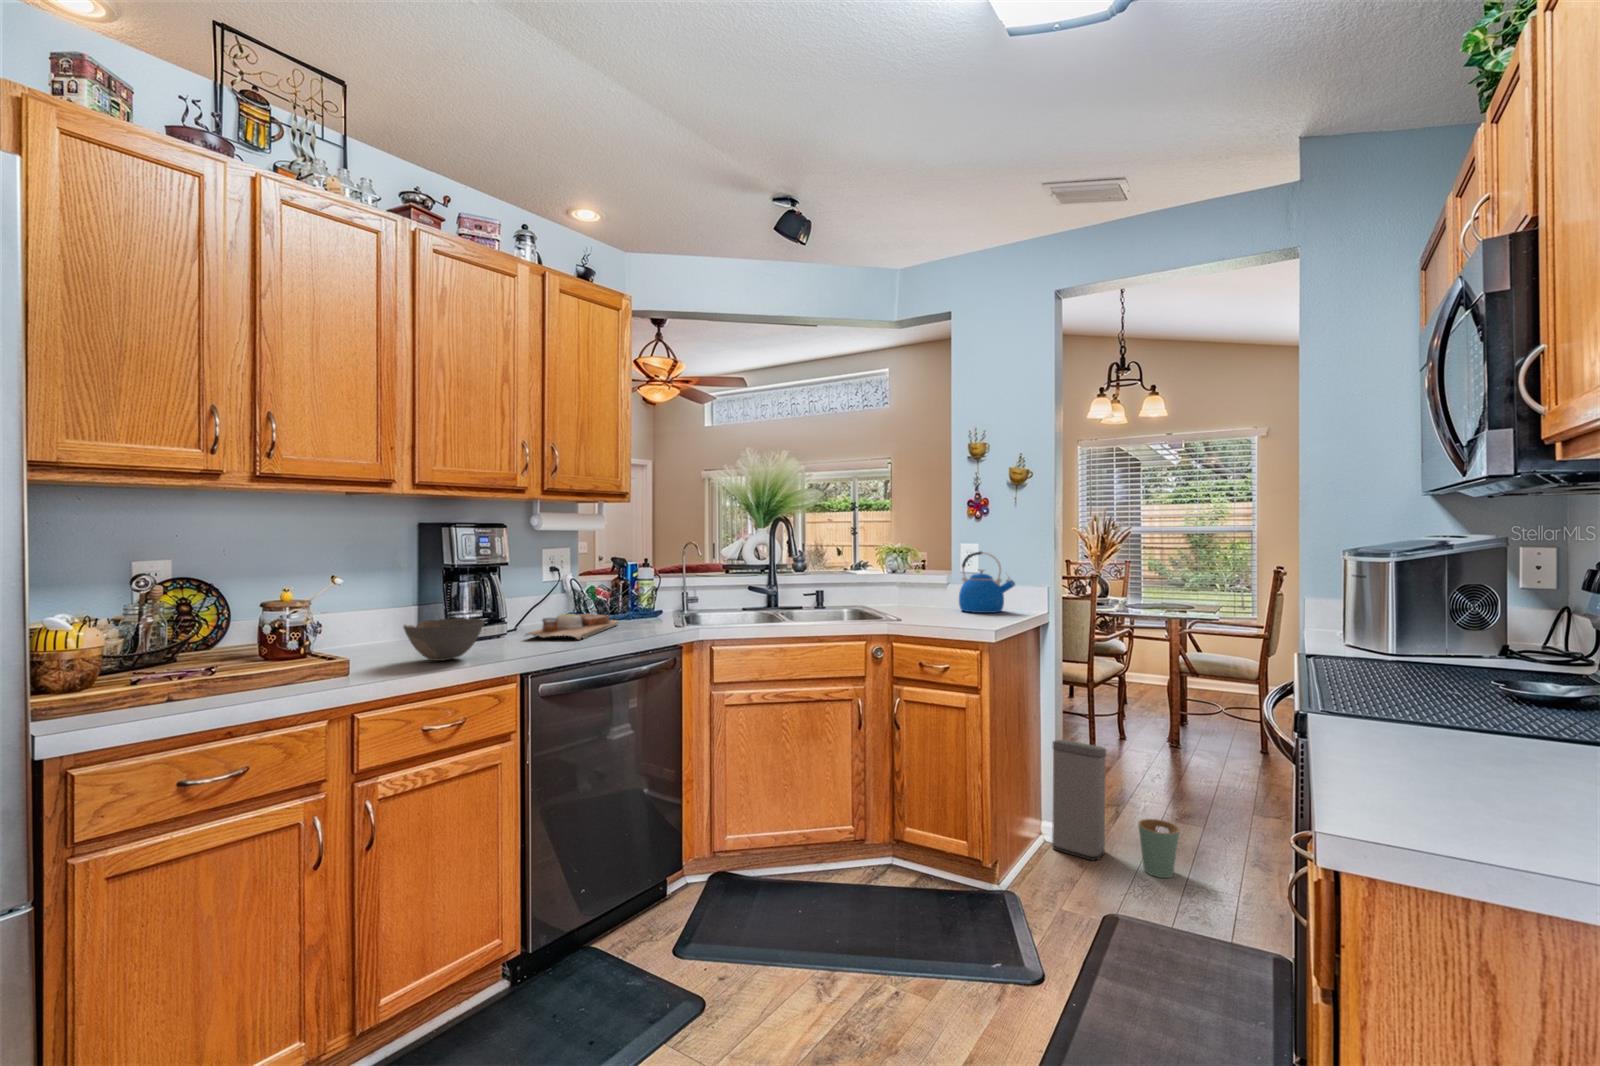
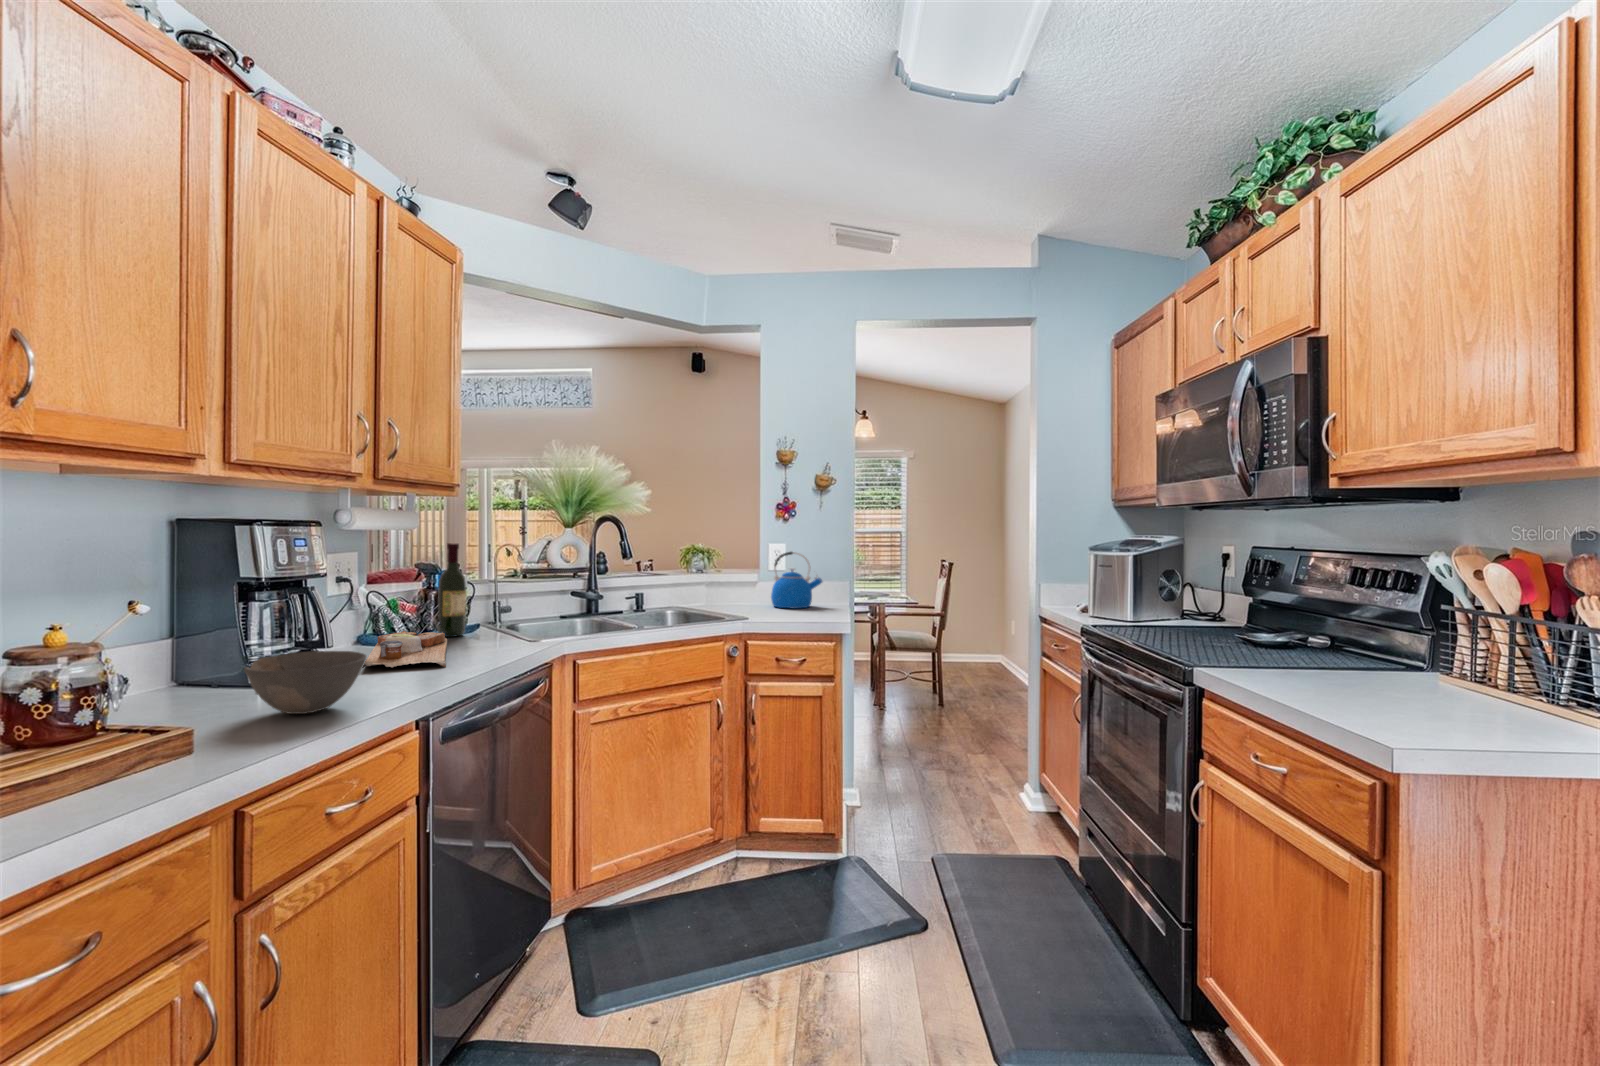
wine bottle: none [623,542,644,621] -> present [438,543,466,637]
trash can: present [1052,740,1180,878] -> none [855,716,958,820]

